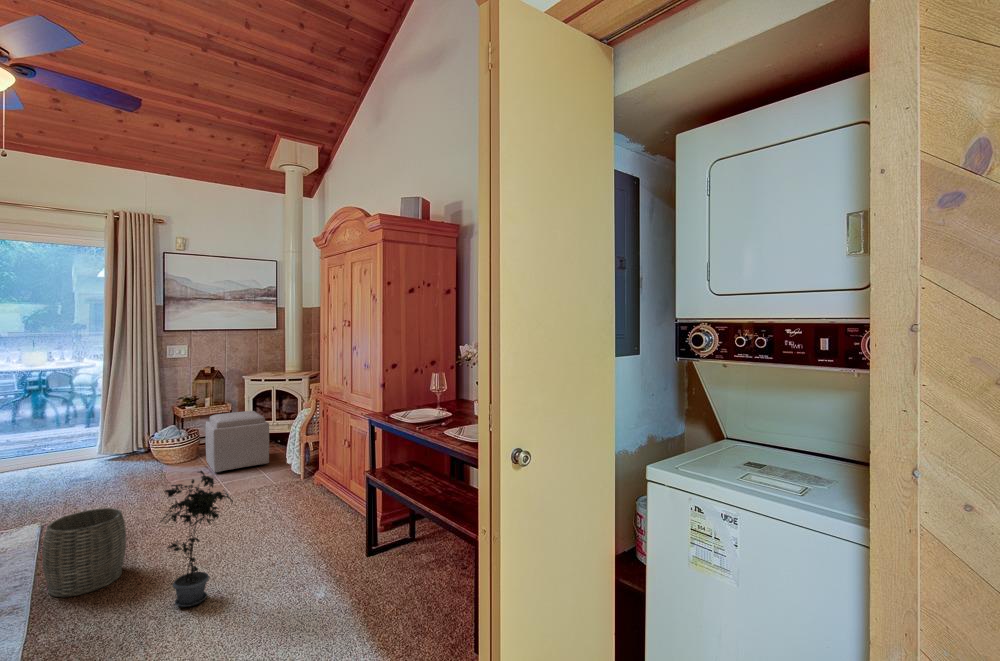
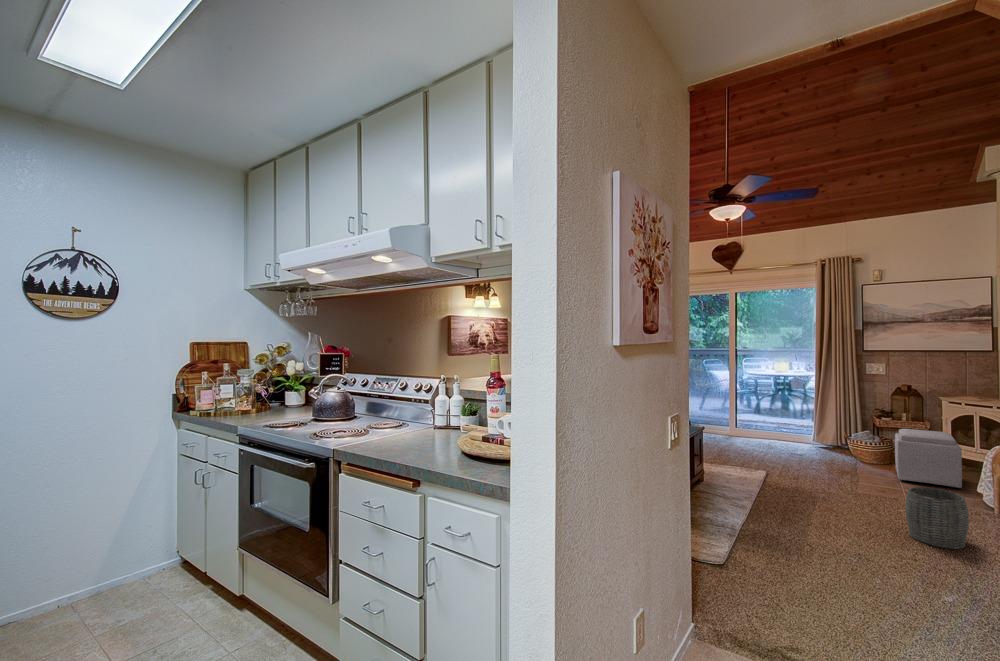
potted plant: present [160,471,233,607] -> none [816,459,866,553]
woven basket: present [42,508,126,597] -> present [906,487,969,549]

